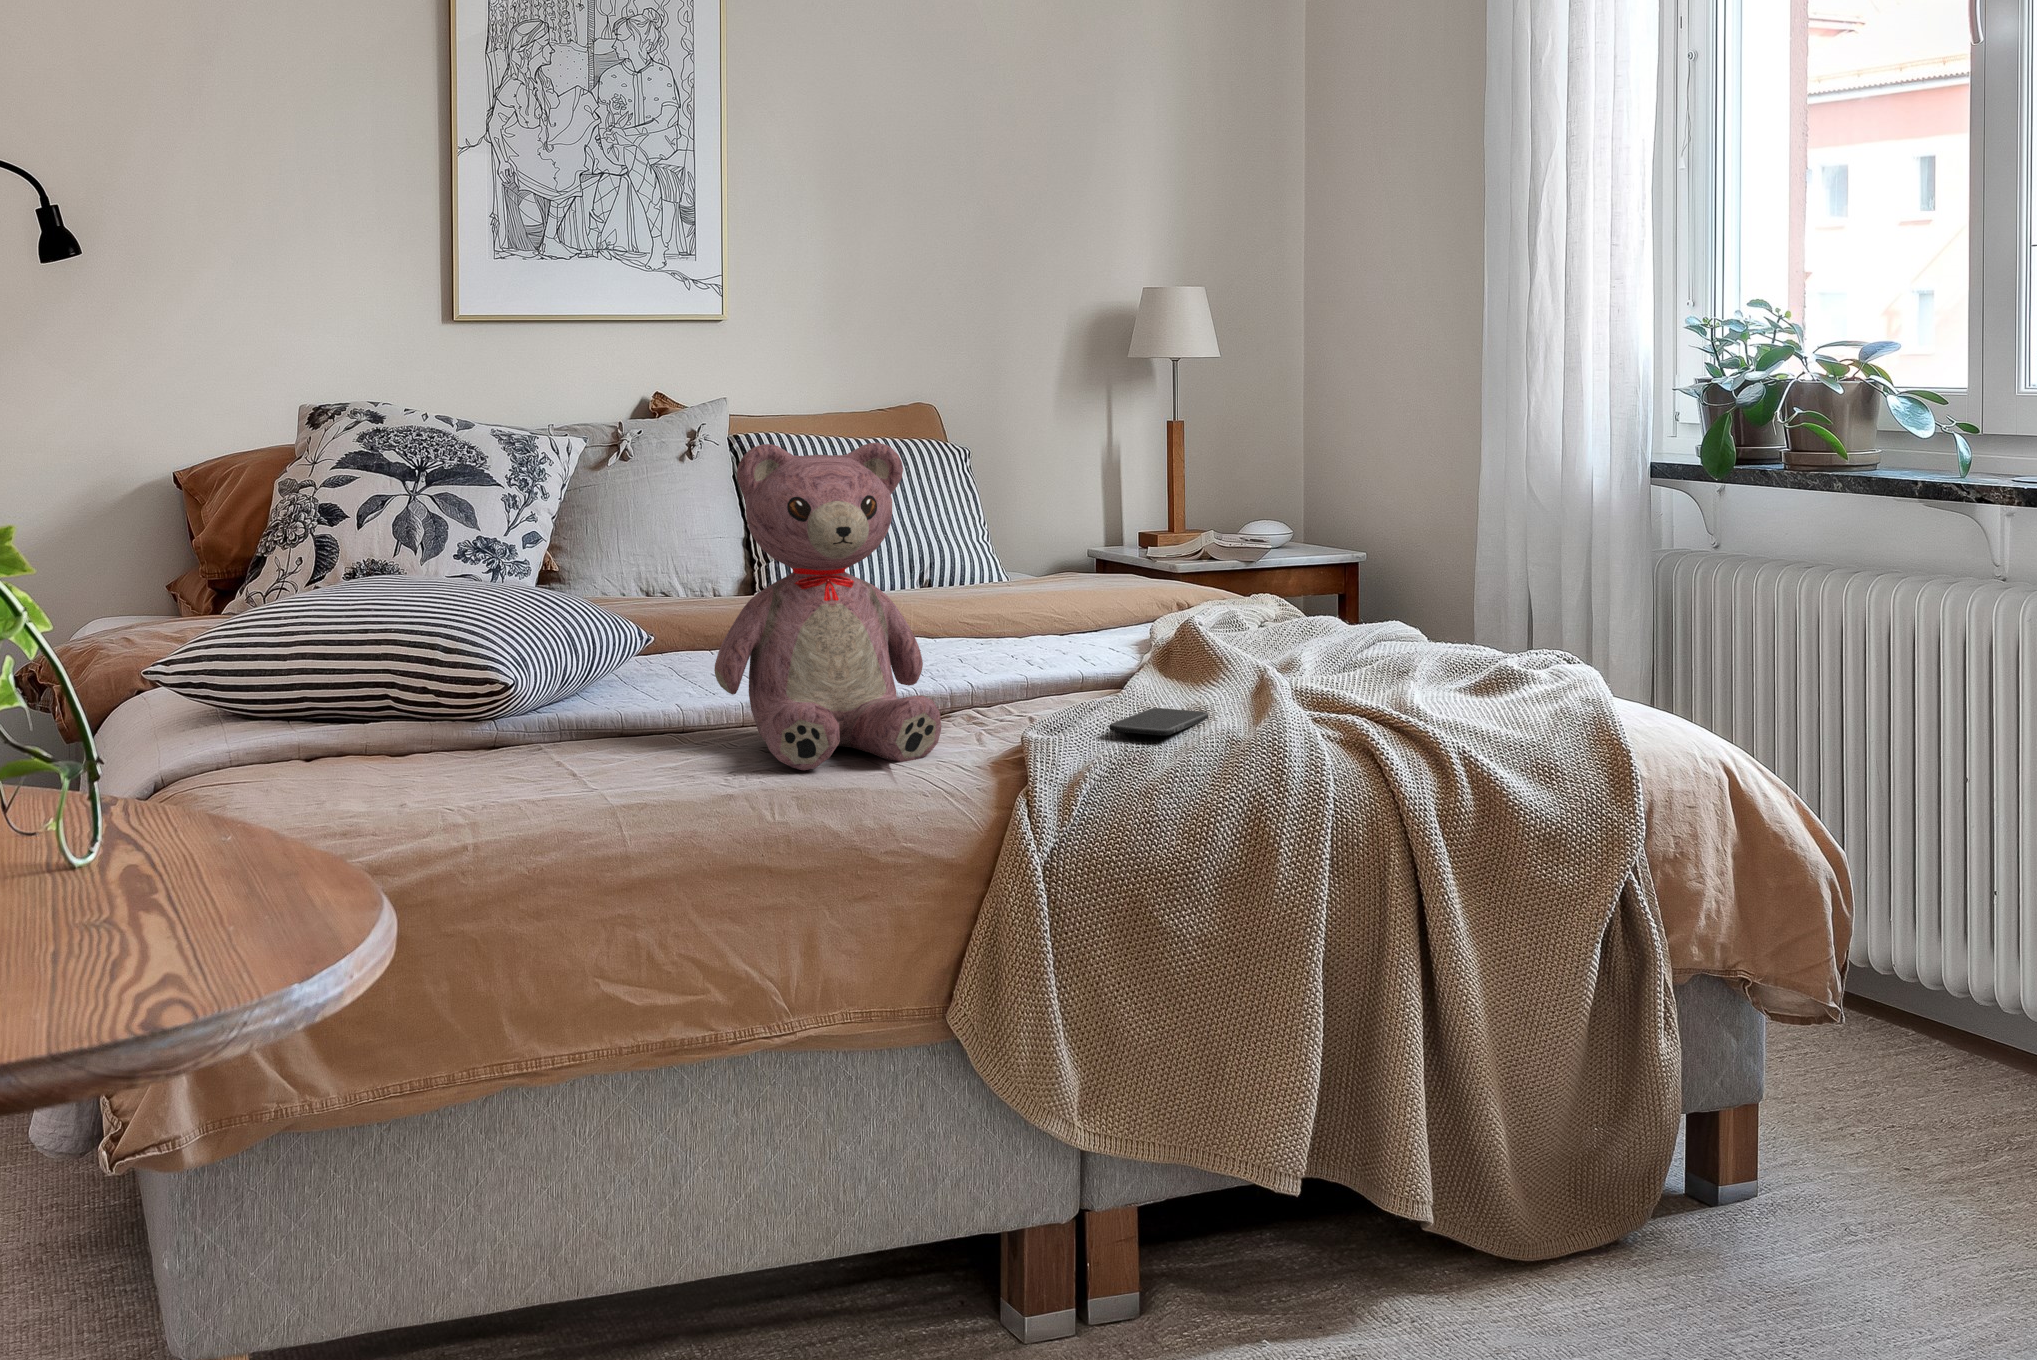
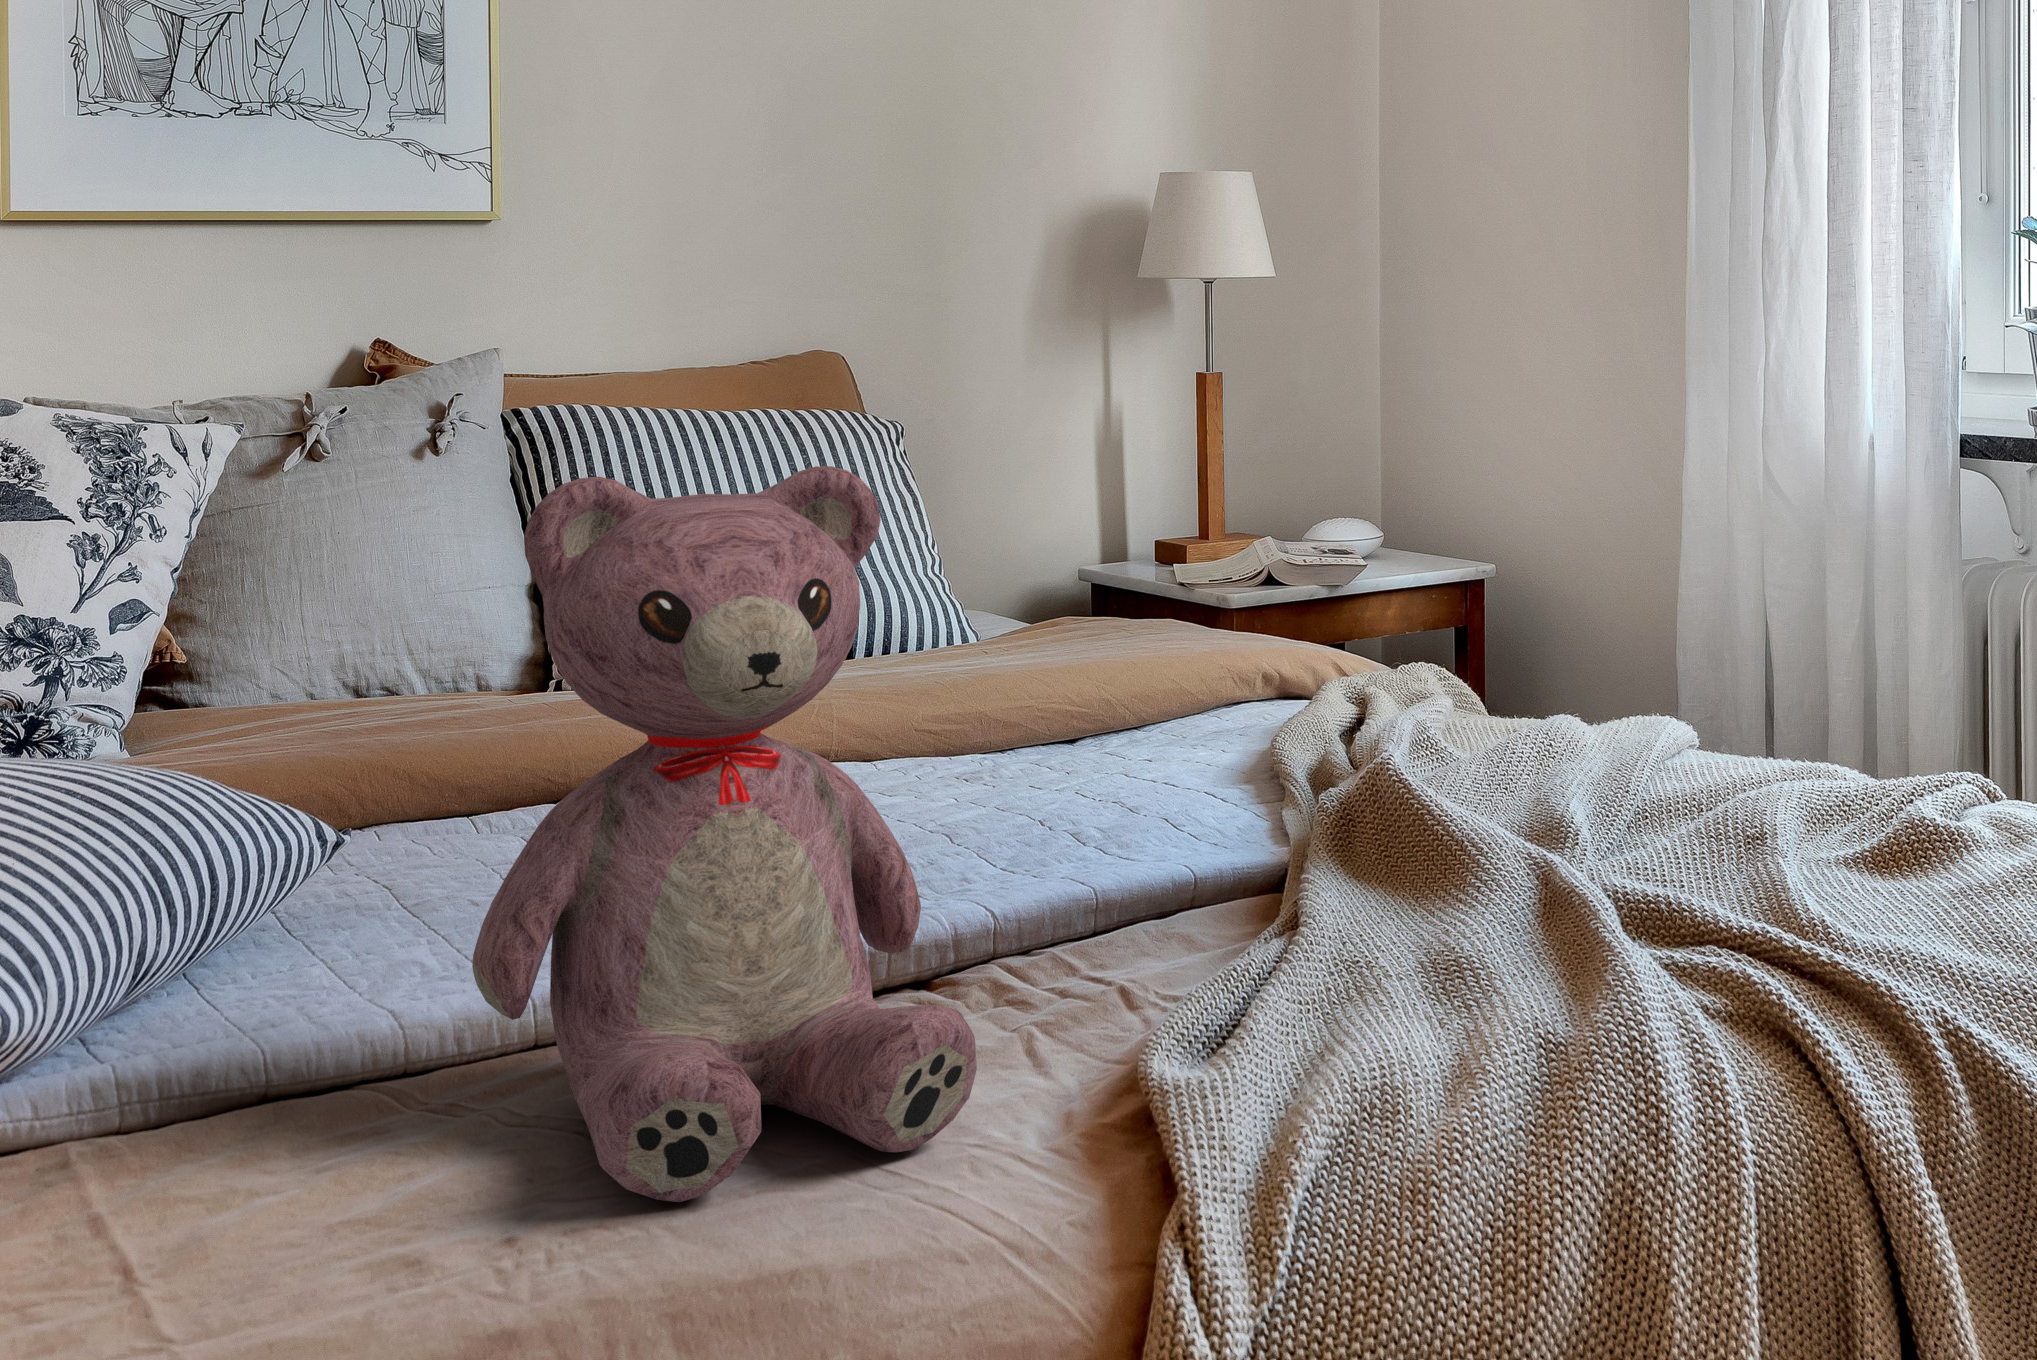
smartphone: present [1109,708,1208,736] -> none [1301,949,1463,1034]

